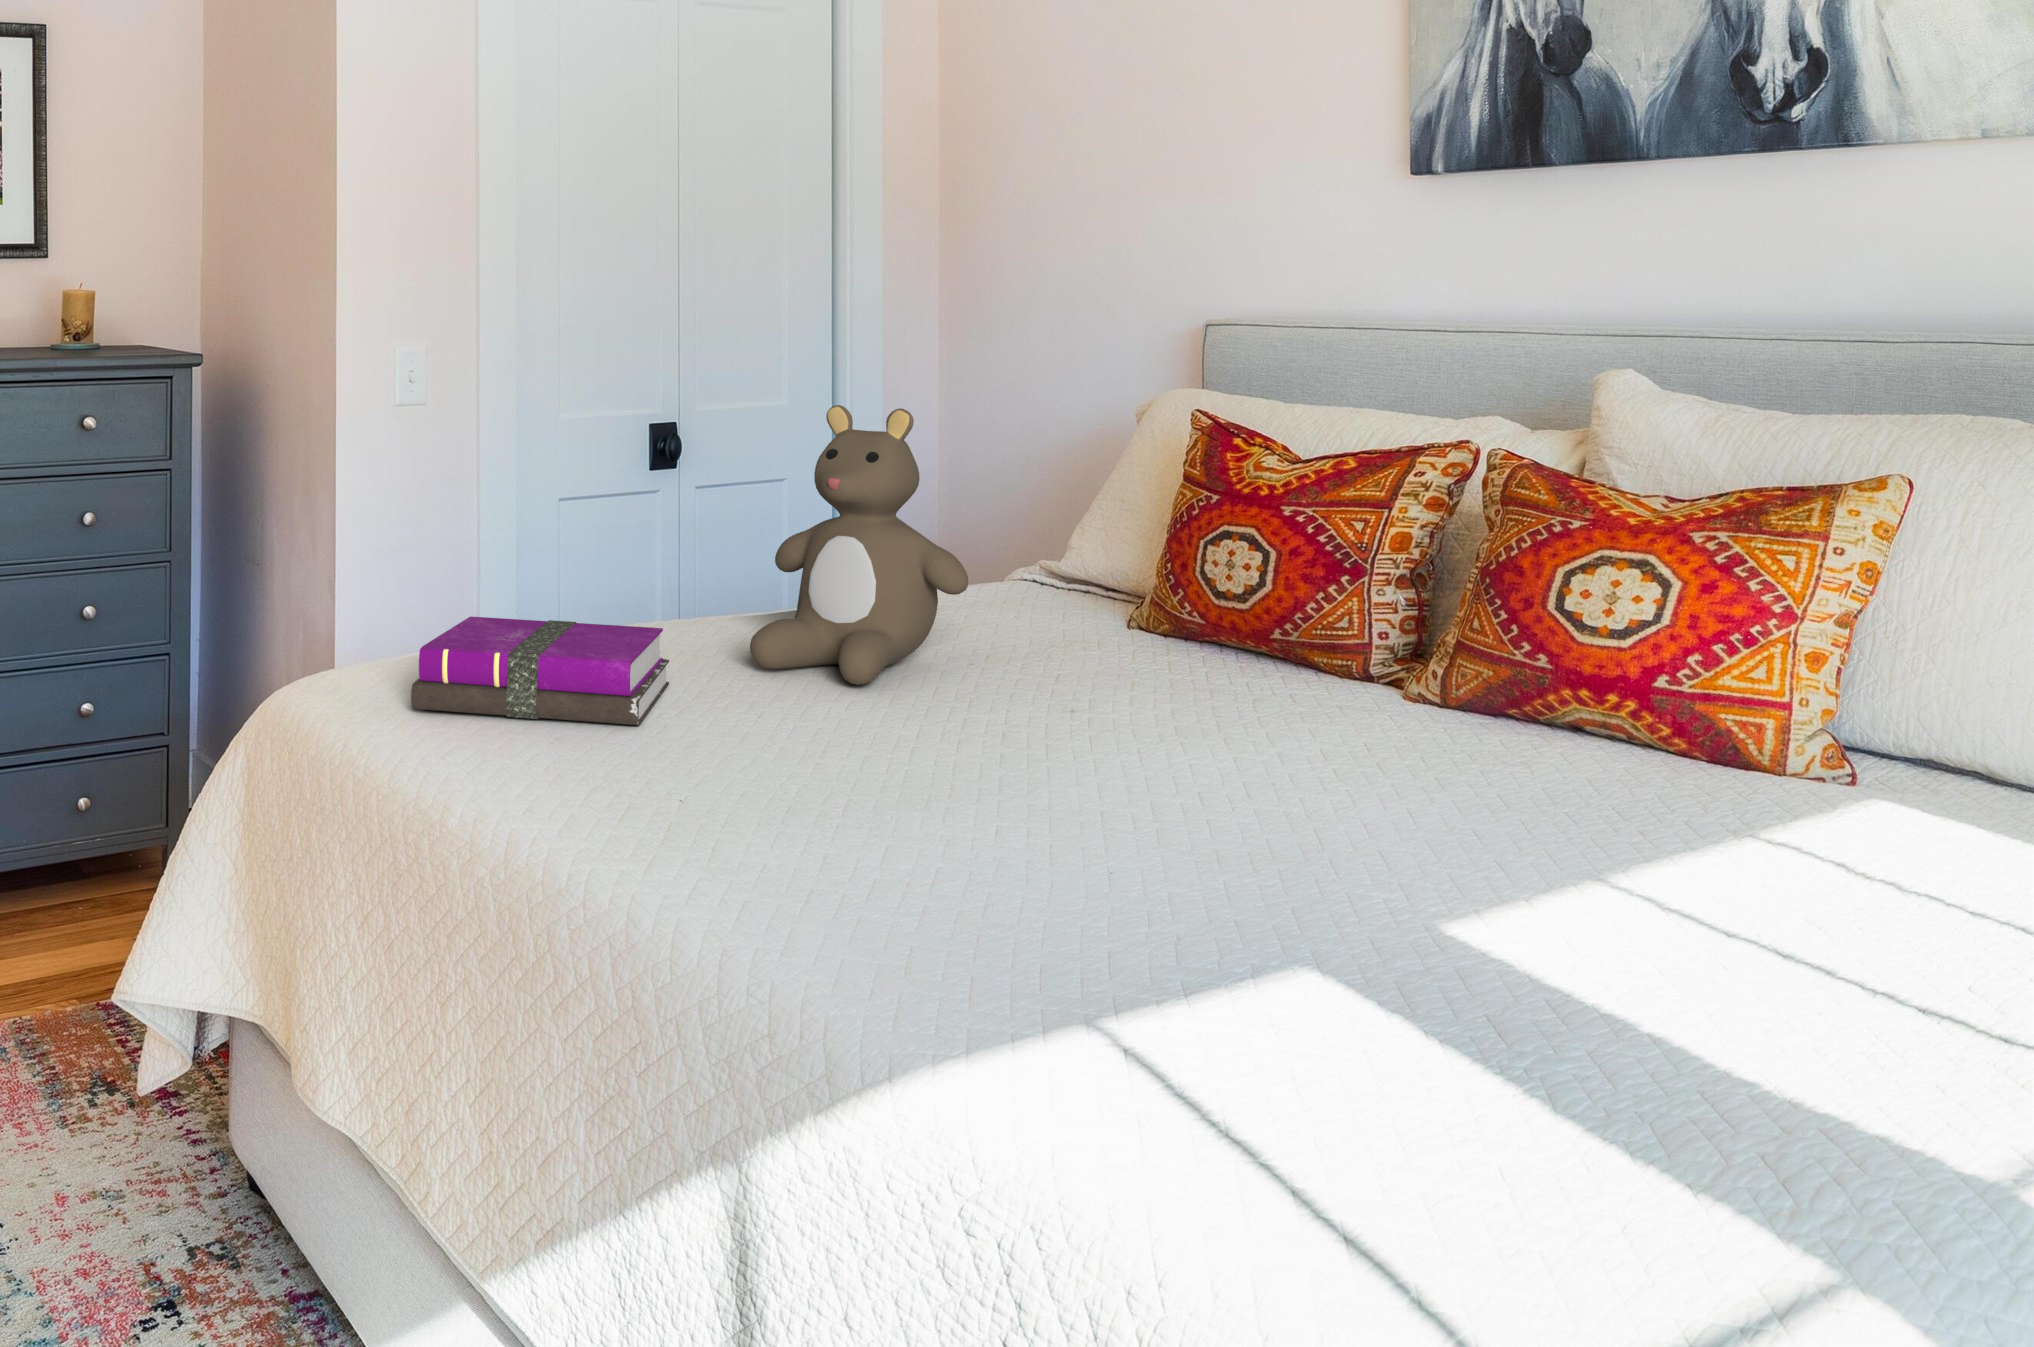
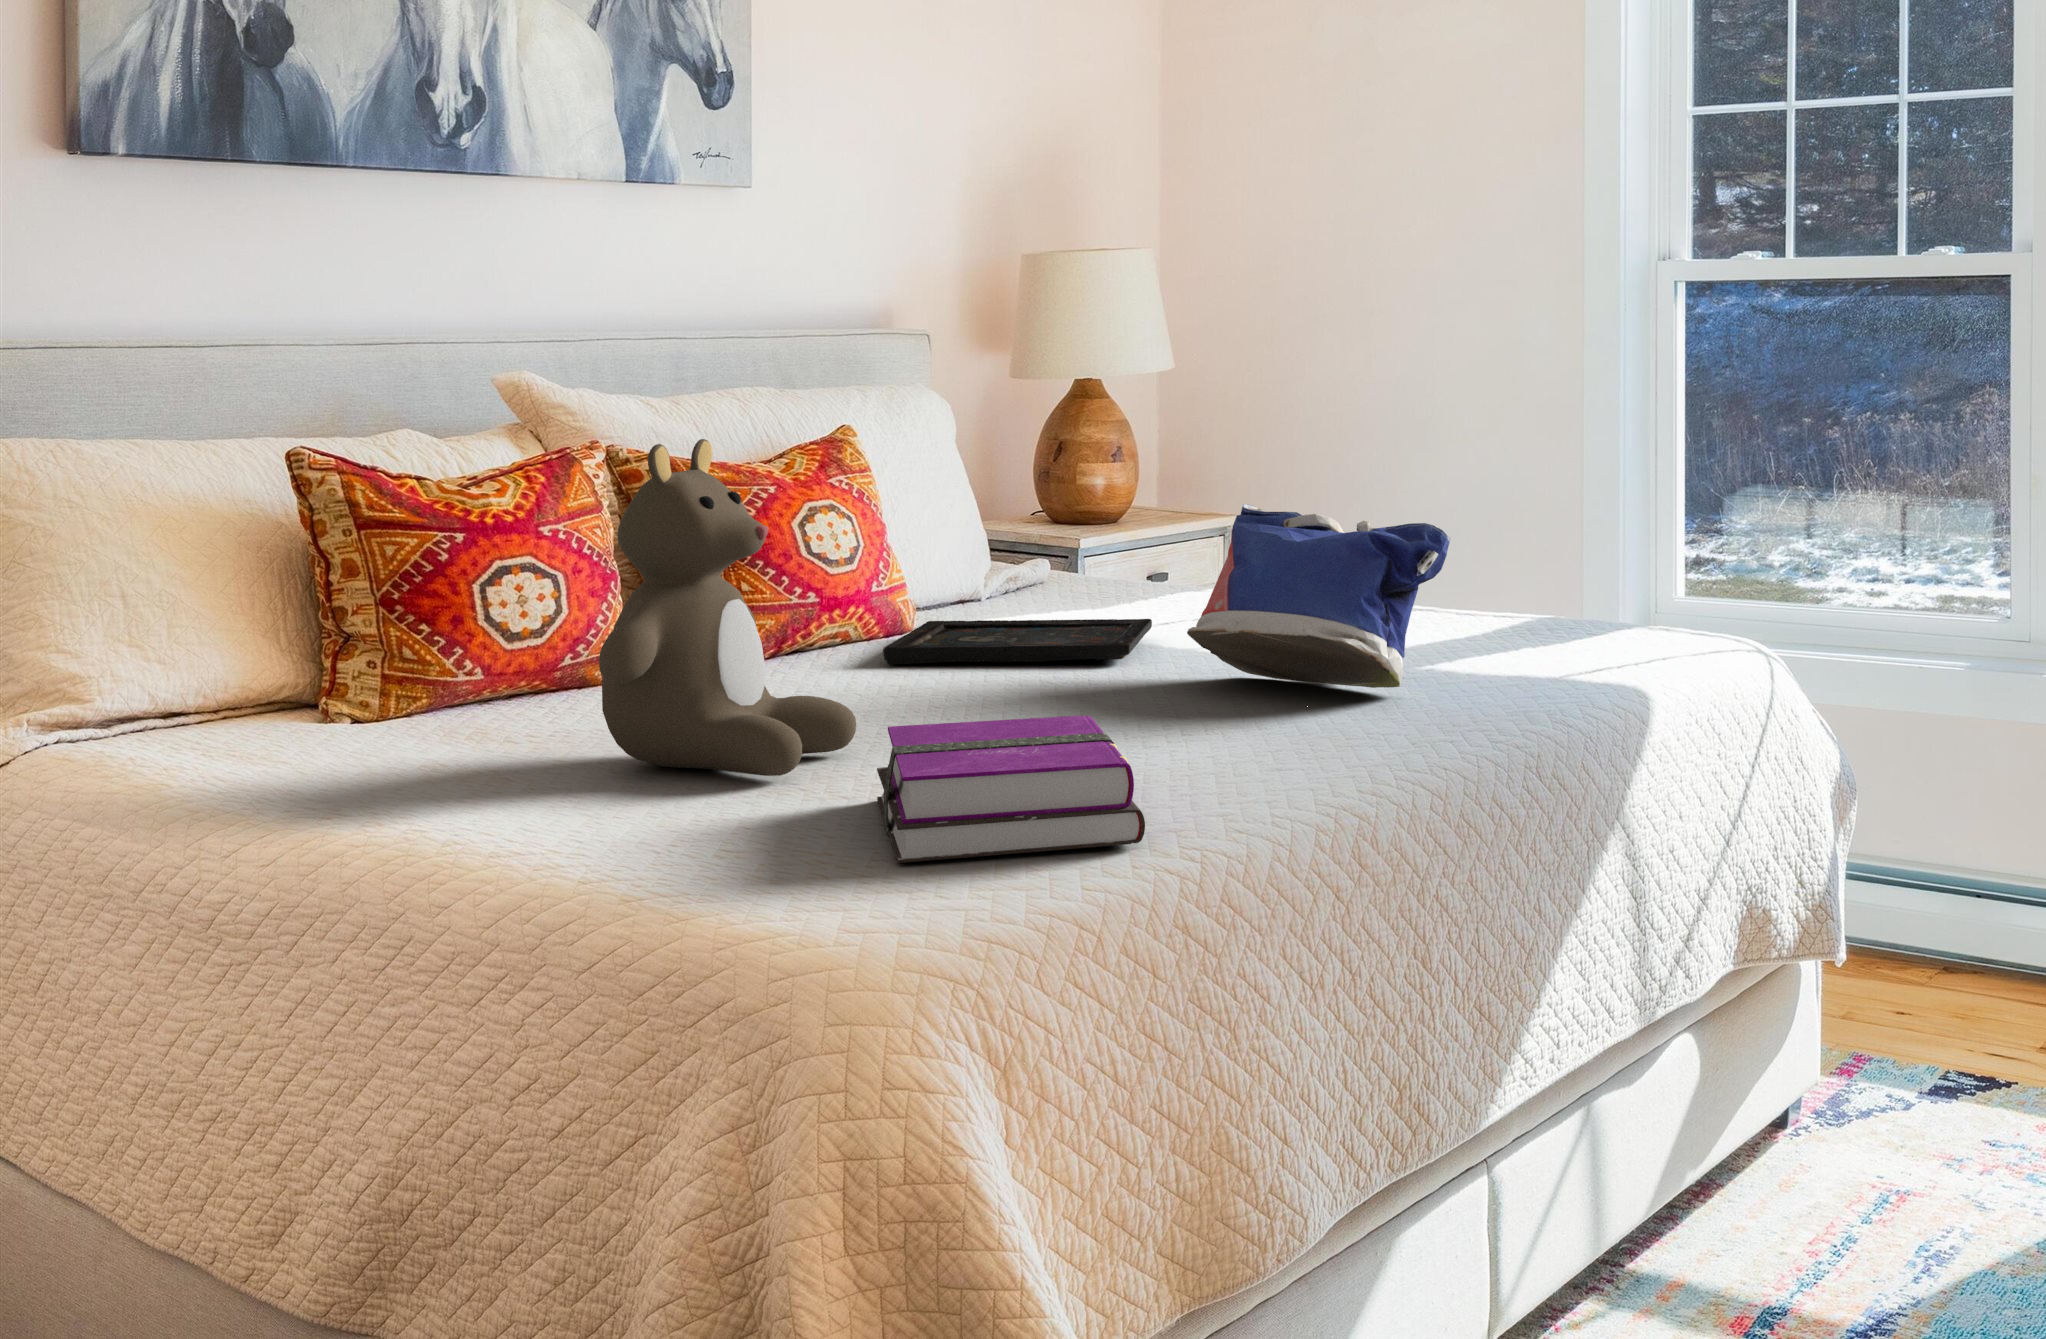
tote bag: none [941,609,1357,892] -> present [1187,504,1450,688]
tray: none [1379,717,1716,856] -> present [883,619,1152,664]

